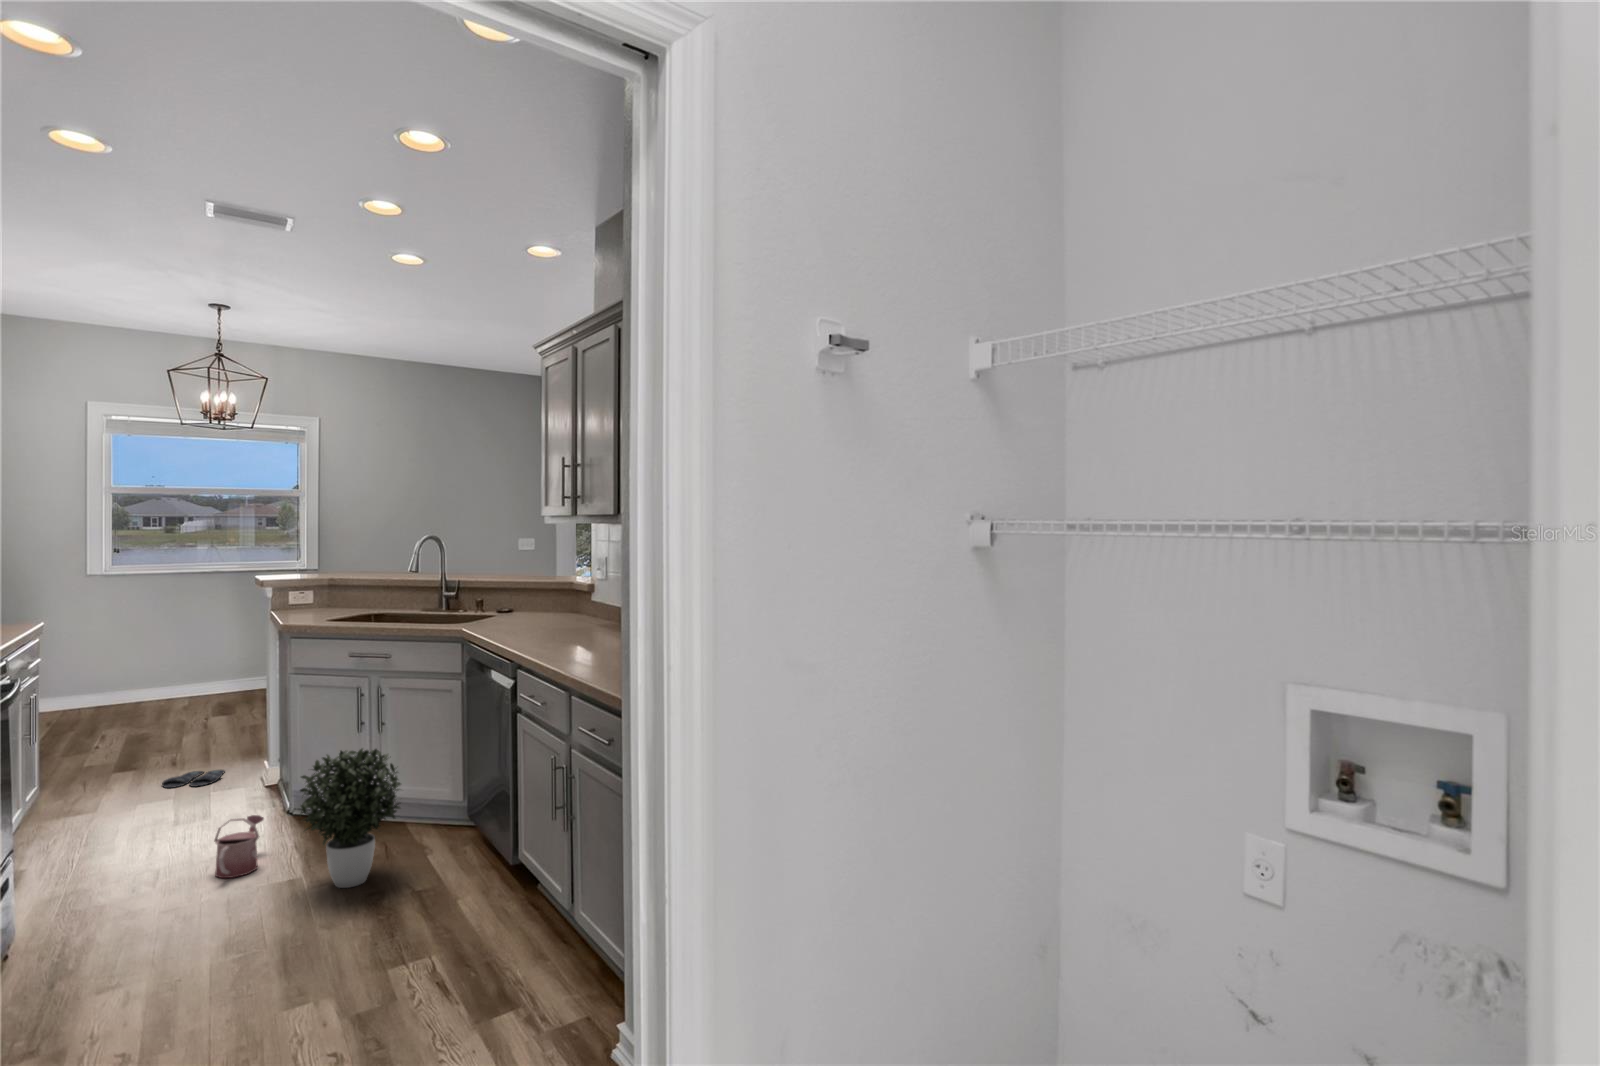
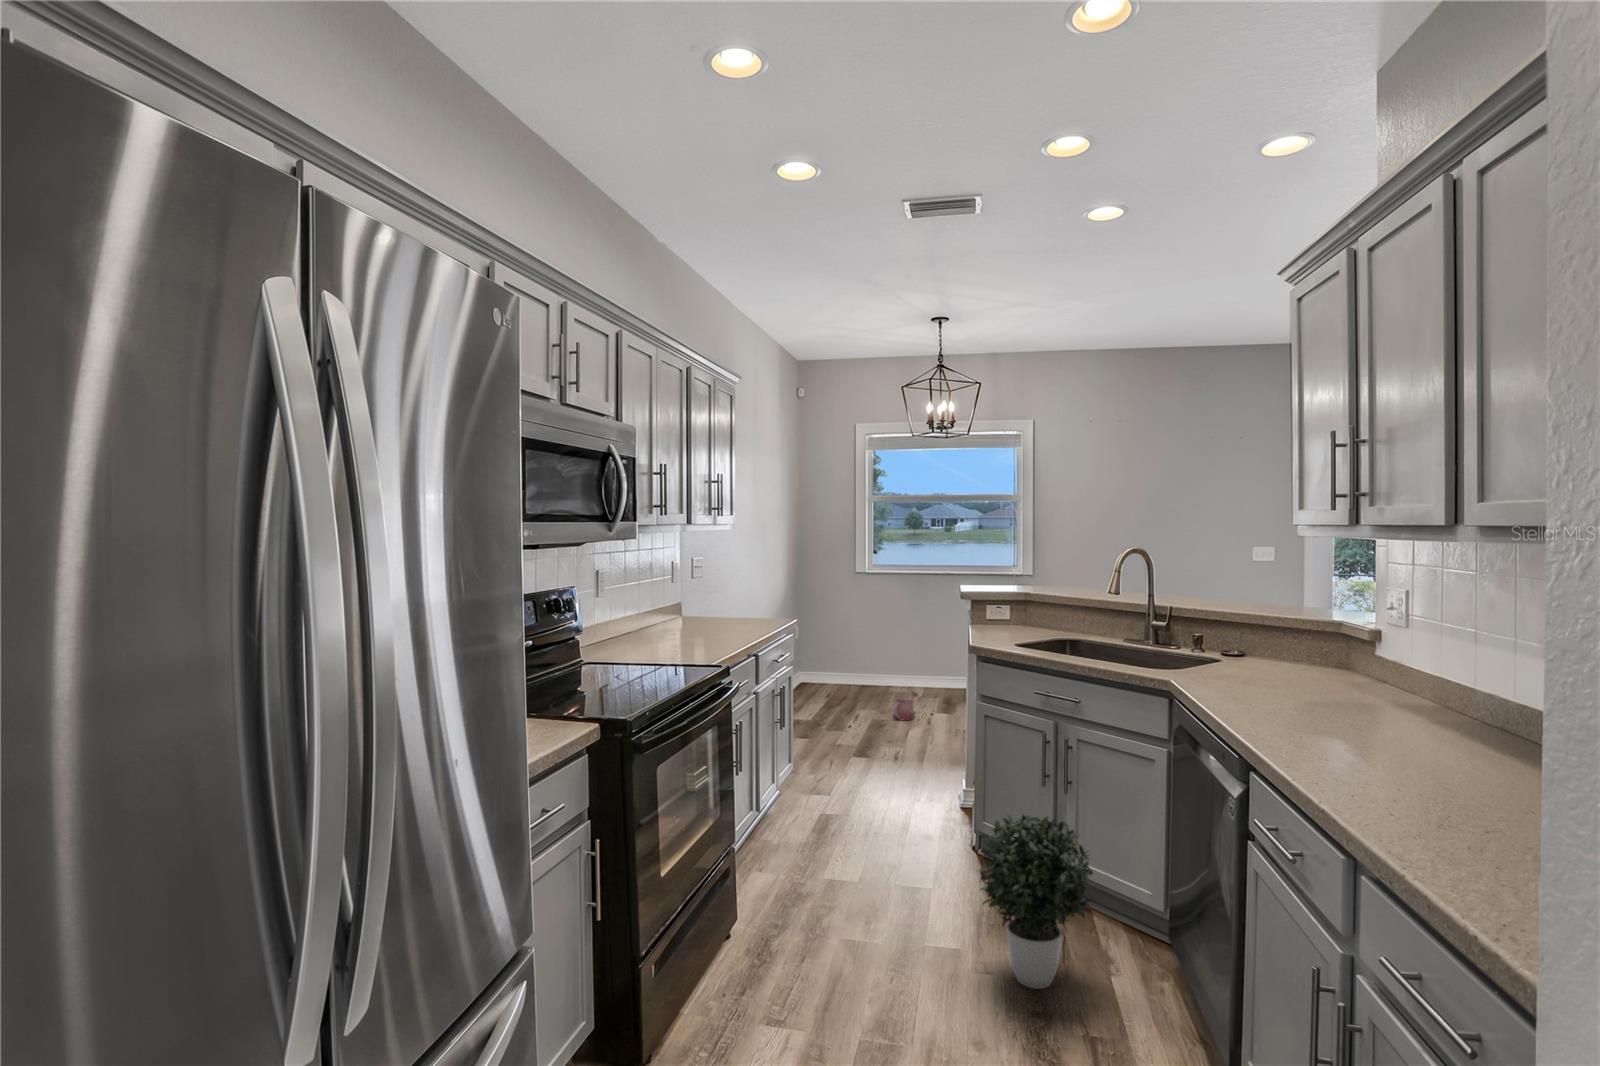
slippers: present [162,770,225,788] -> none [883,779,935,798]
watering can: present [214,815,264,878] -> present [894,689,918,720]

